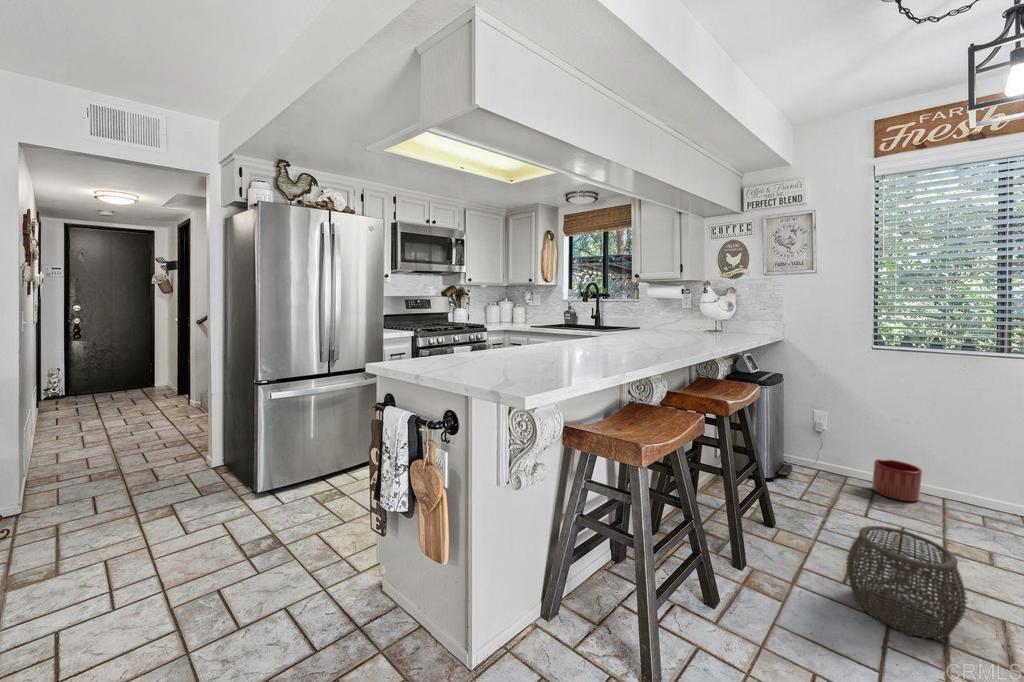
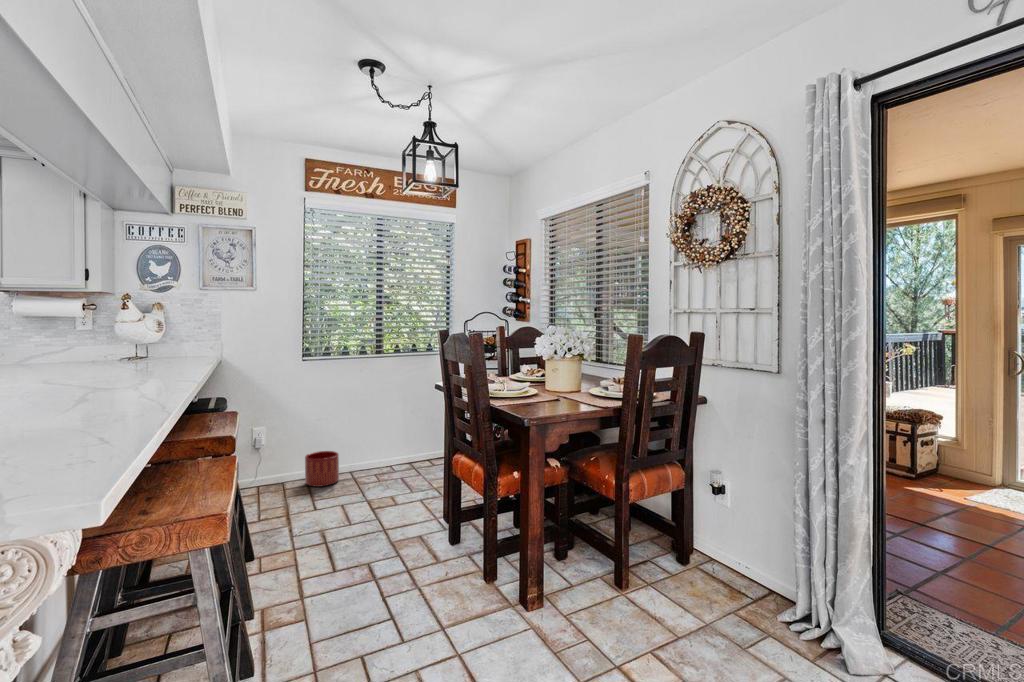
woven basket: present [846,526,967,640] -> none [338,499,413,583]

